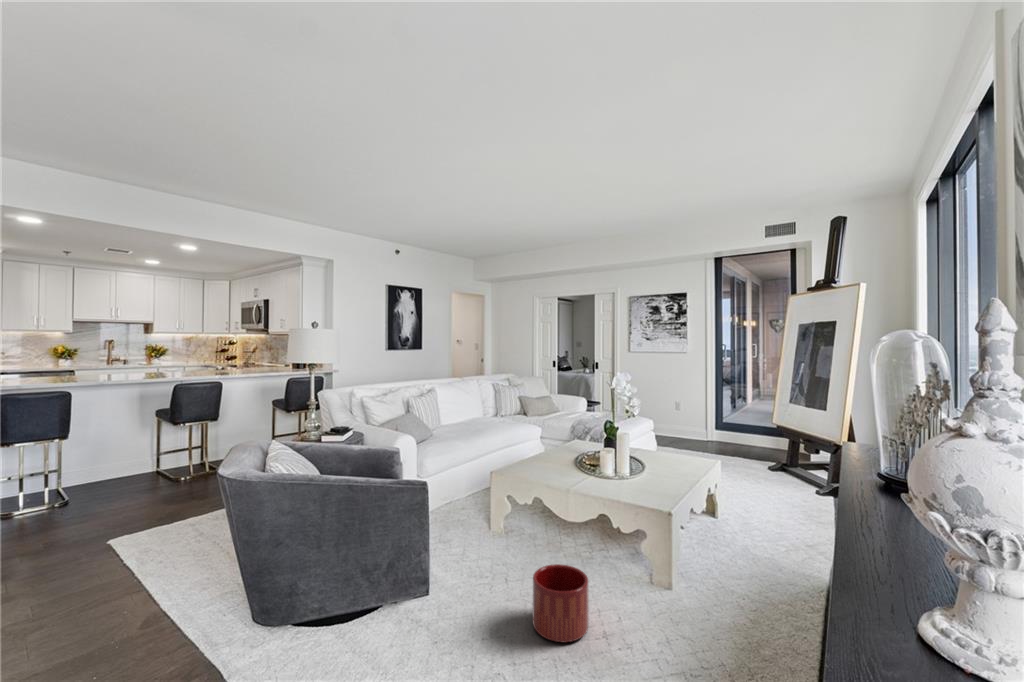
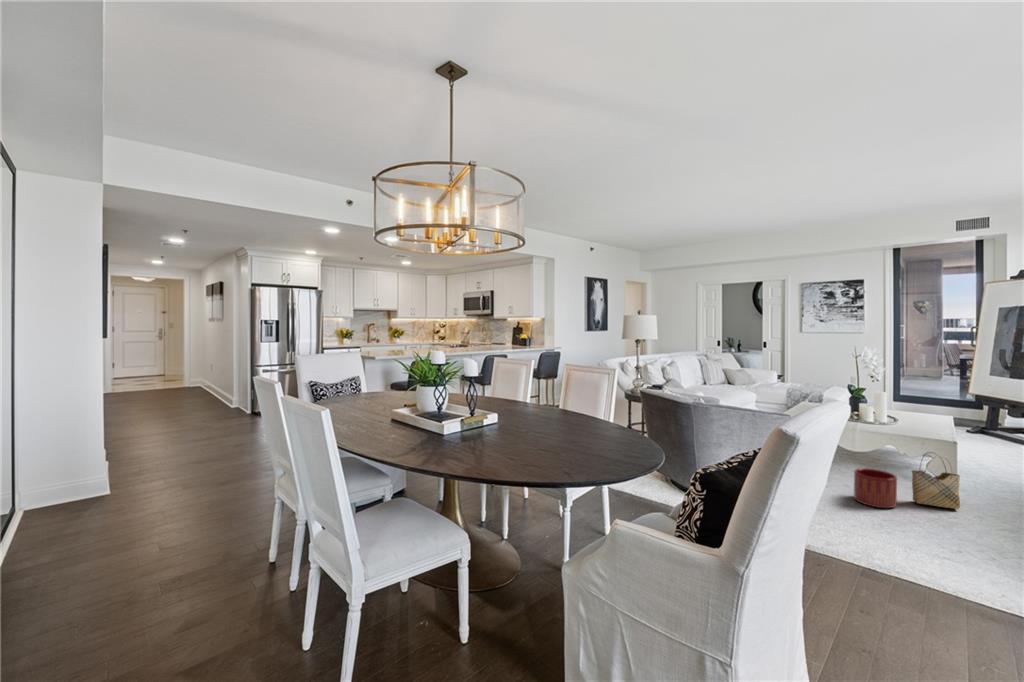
woven basket: none [617,536,682,636] -> present [912,452,960,509]

